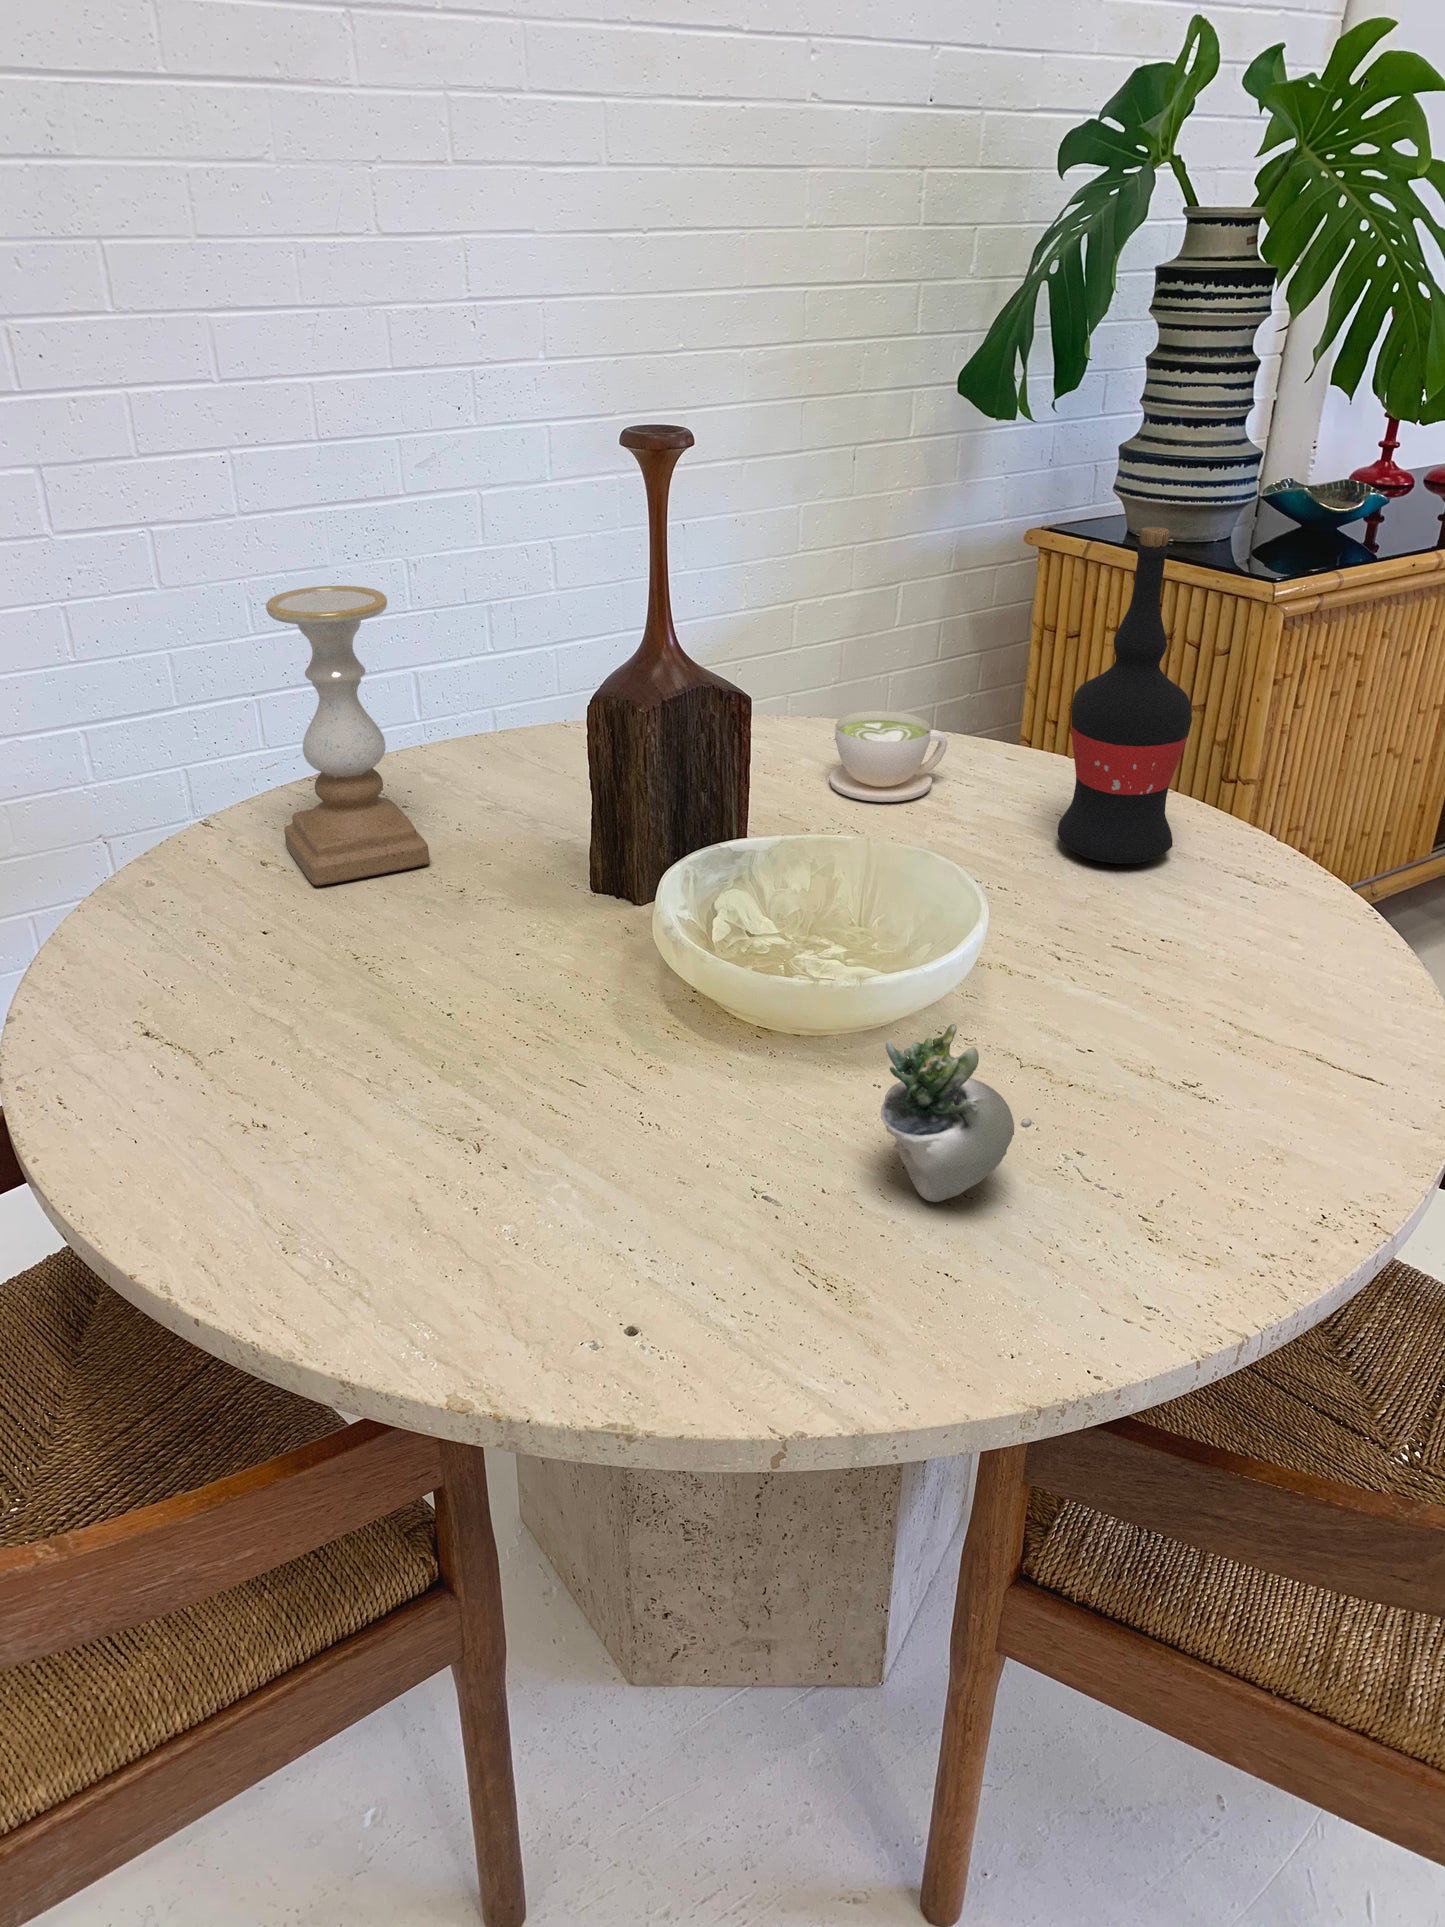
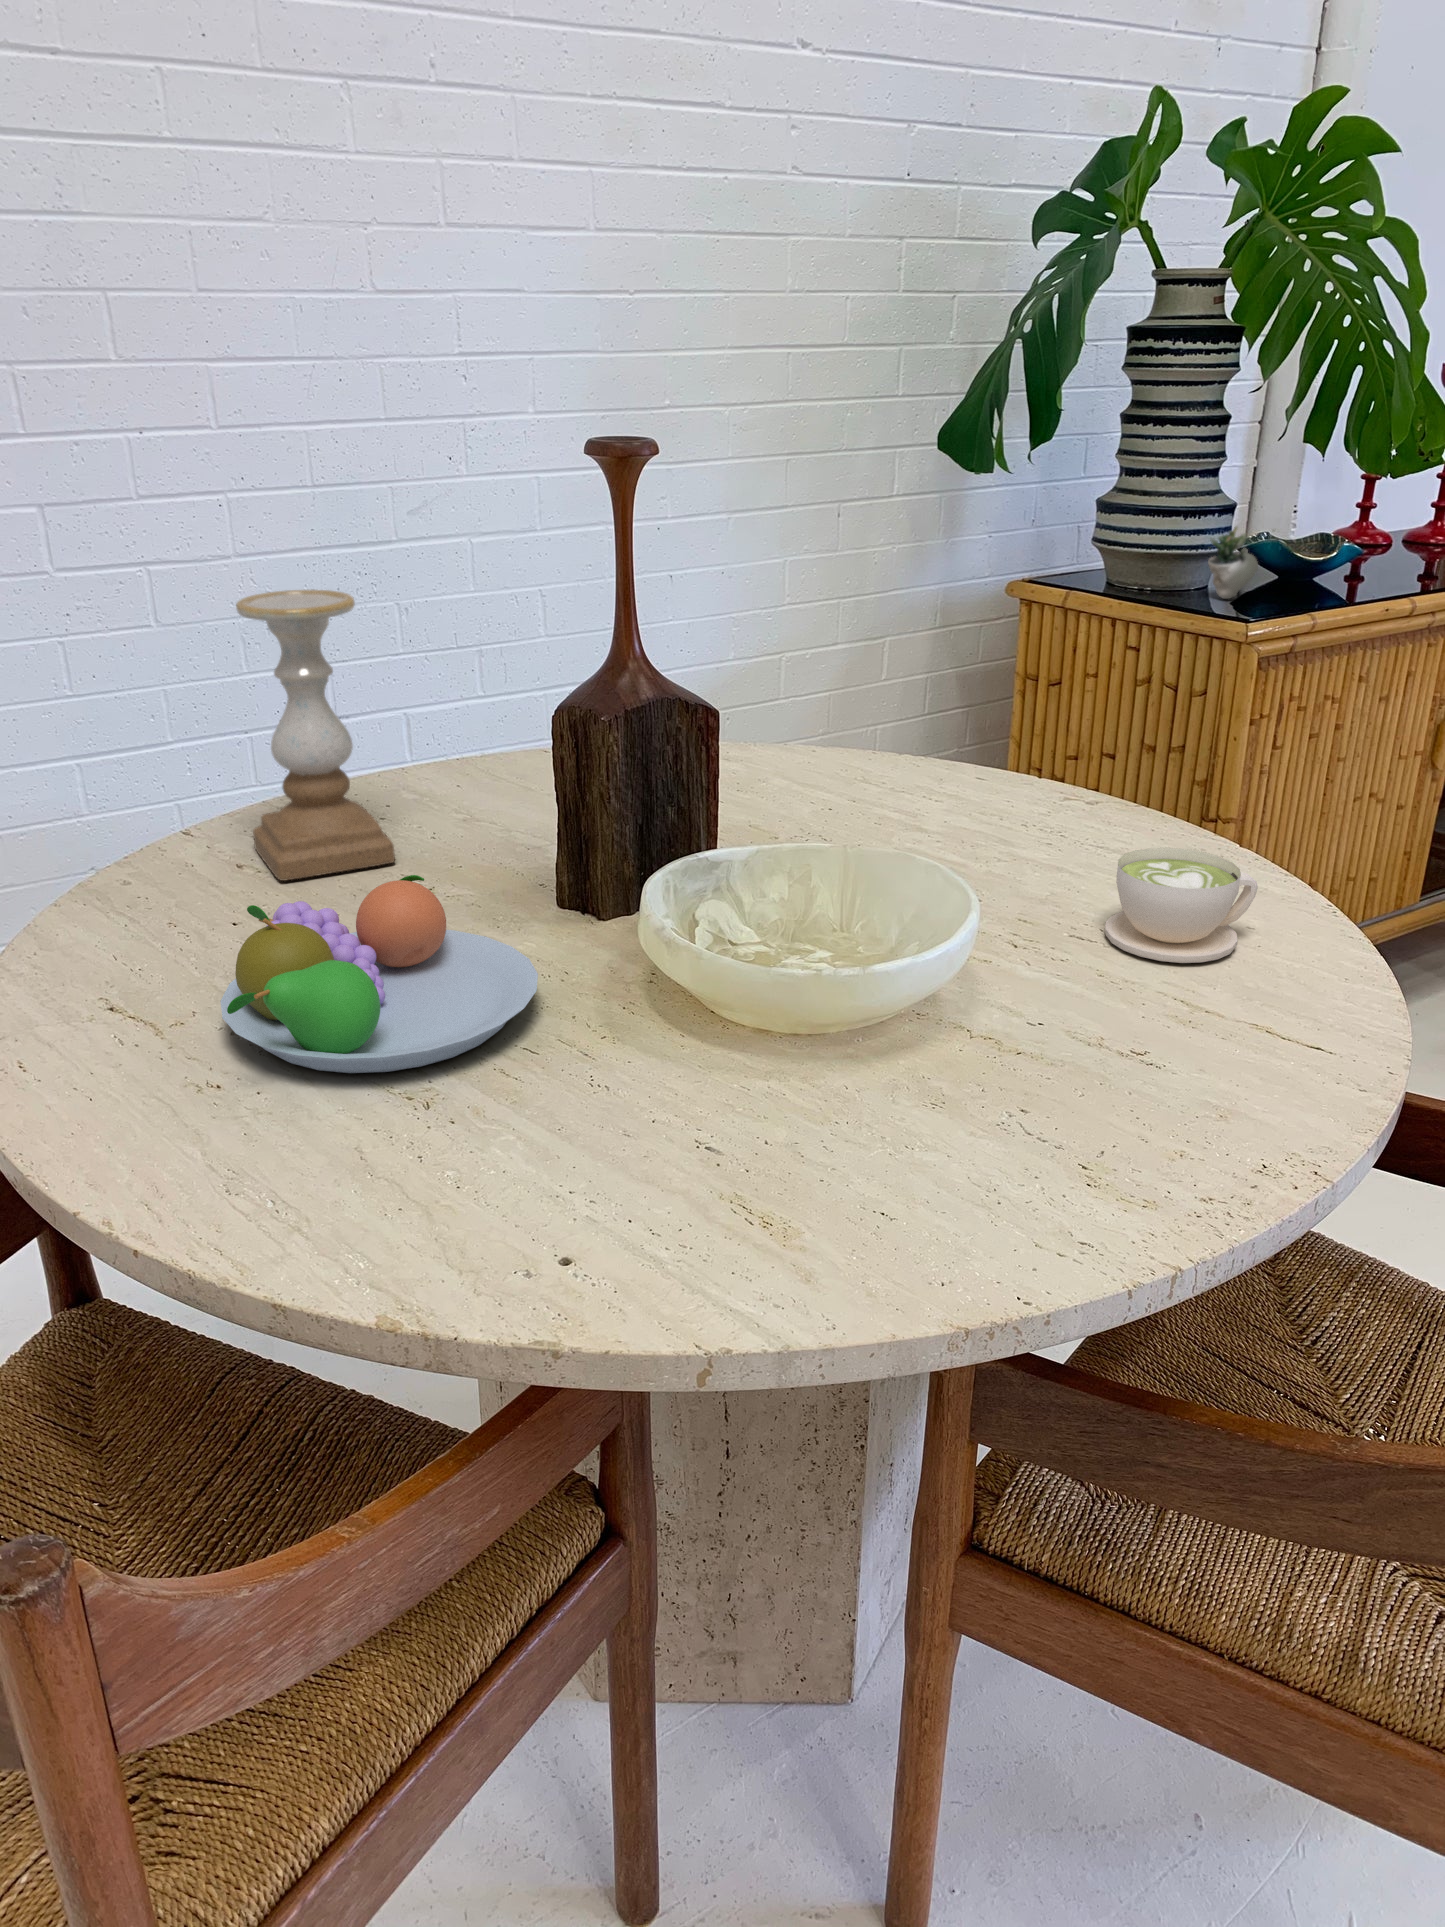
wine bottle: present [1058,527,1192,864] -> none [1017,528,1145,861]
coffee cup: present [829,711,948,802] -> present [1105,847,1258,963]
fruit bowl: none [265,896,585,1113] -> present [220,875,538,1073]
succulent plant: present [873,1024,1031,1202] -> present [1208,526,1274,599]

